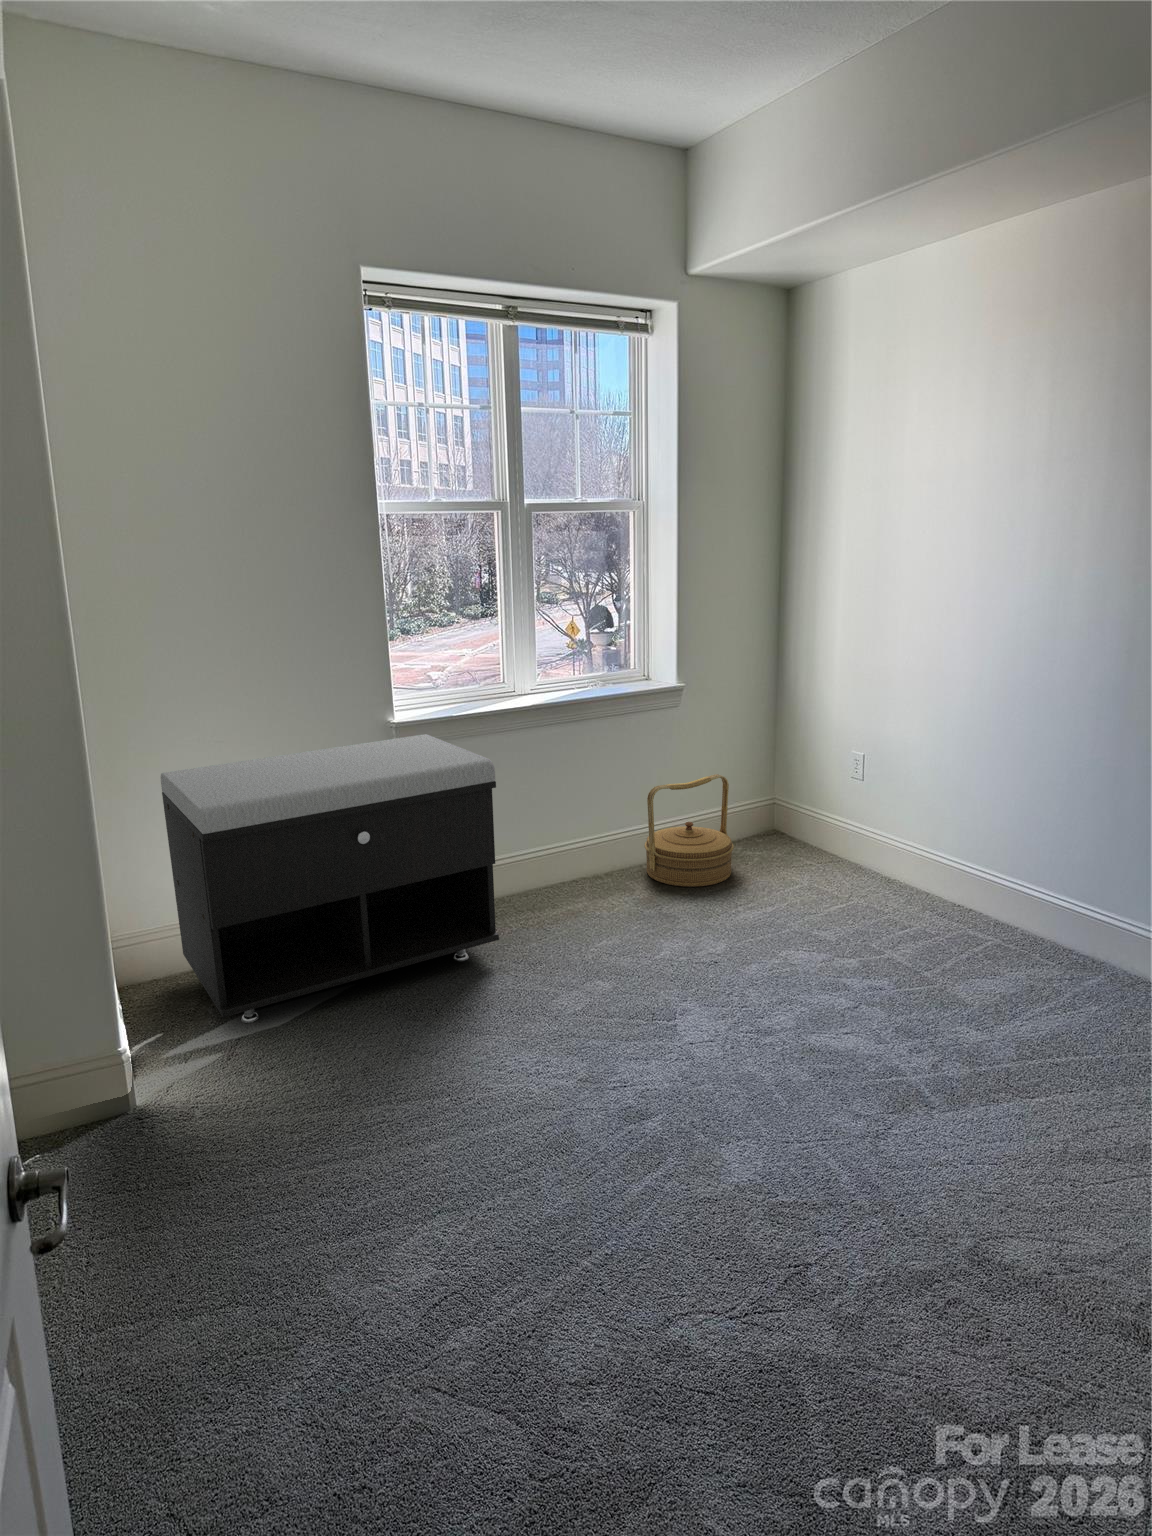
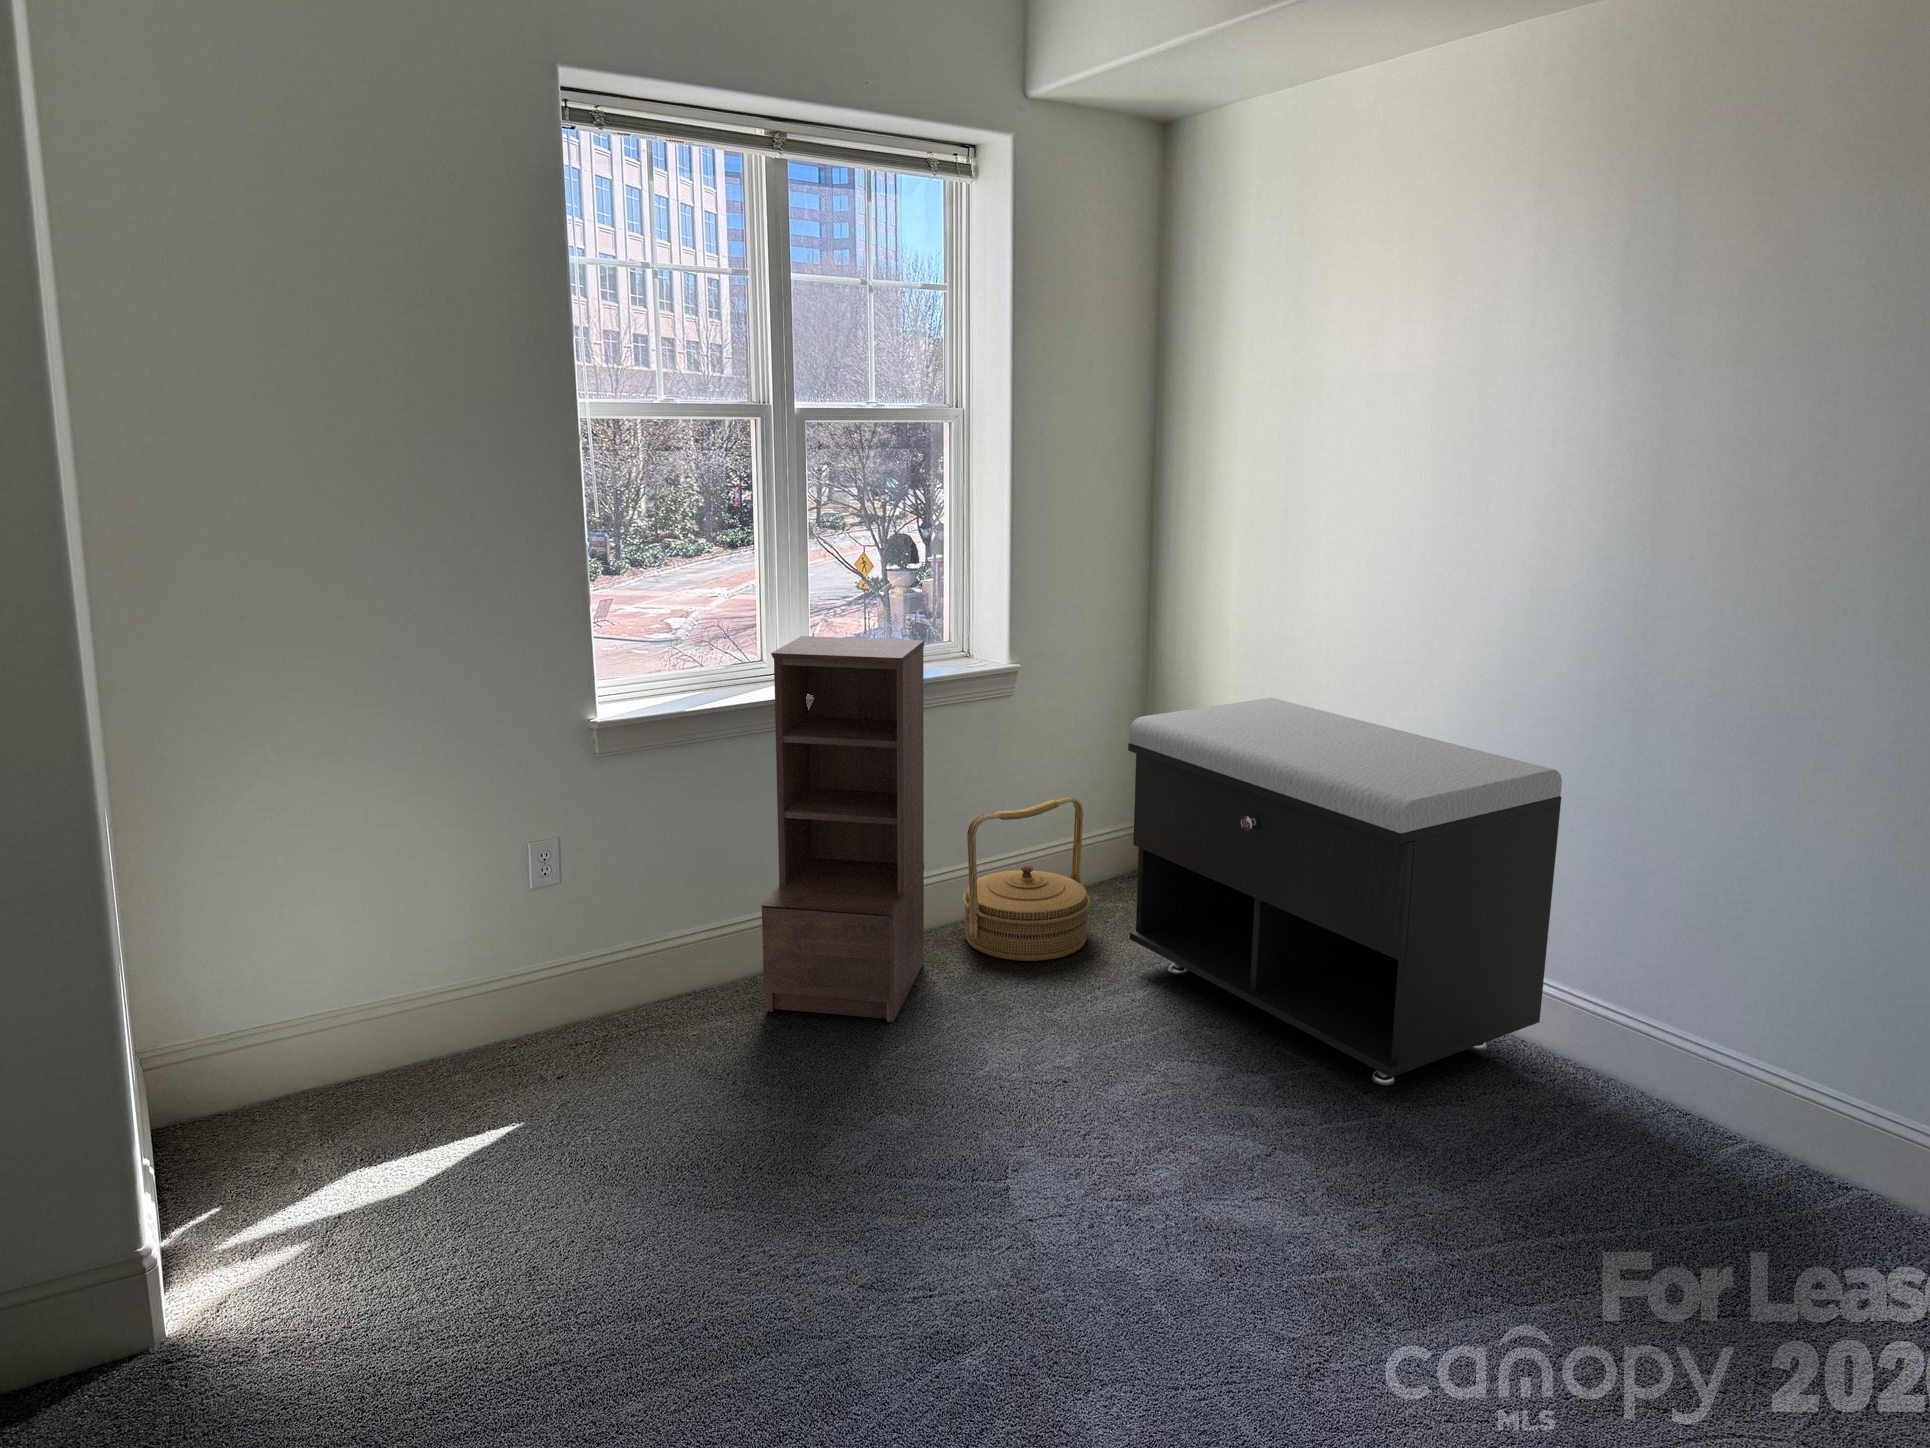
bookshelf: none [507,663,618,925] -> present [761,636,924,1022]
storage bench: present [161,734,499,1023] -> present [1128,698,1562,1085]

